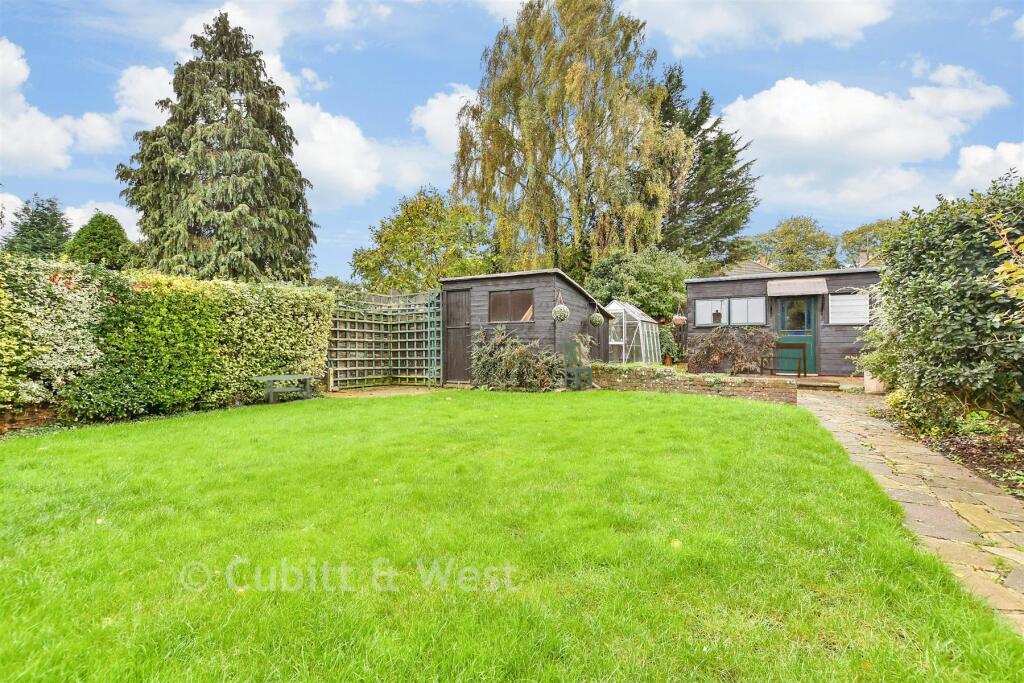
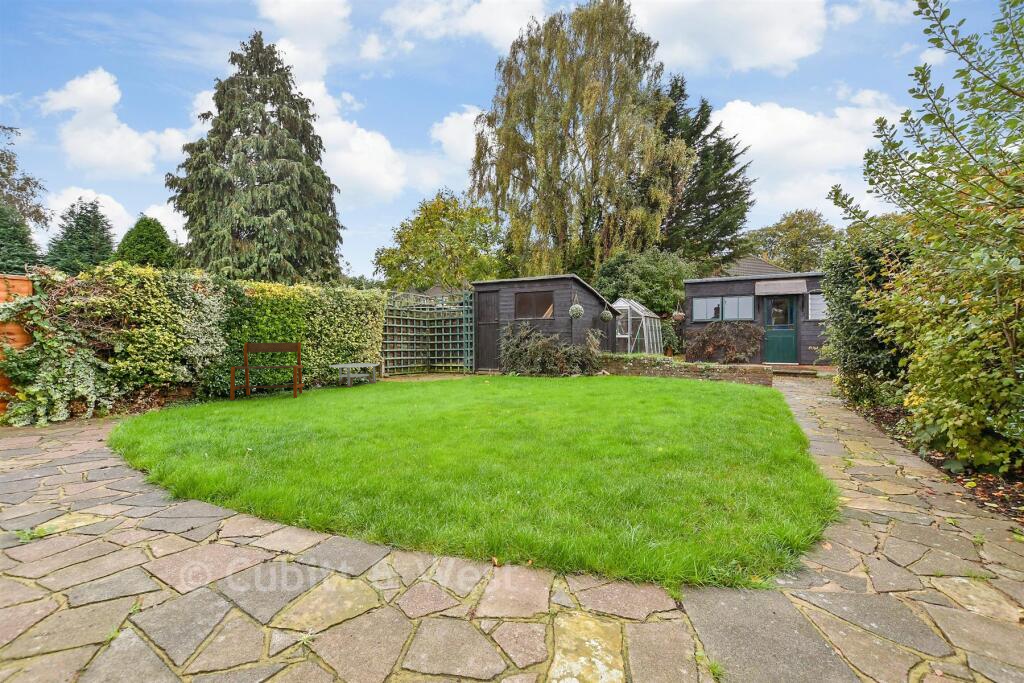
chair: present [562,342,592,389] -> none [581,335,607,375]
bench: present [760,343,808,378] -> present [230,342,304,400]

